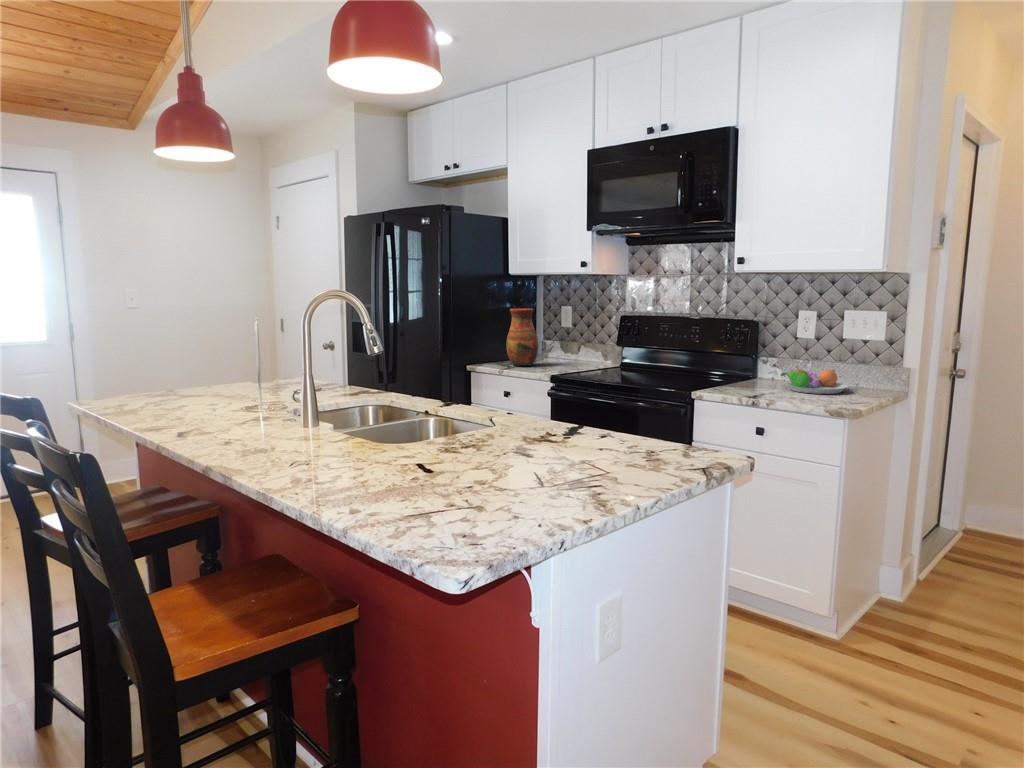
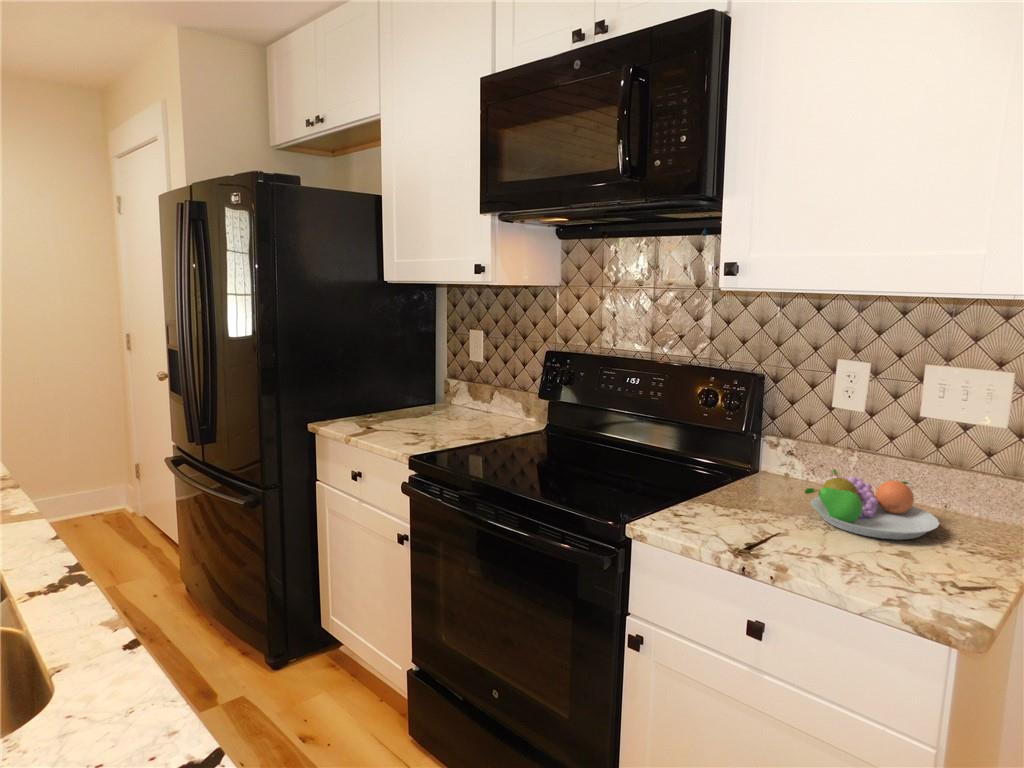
vase: present [507,309,538,366] -> none [372,335,422,426]

